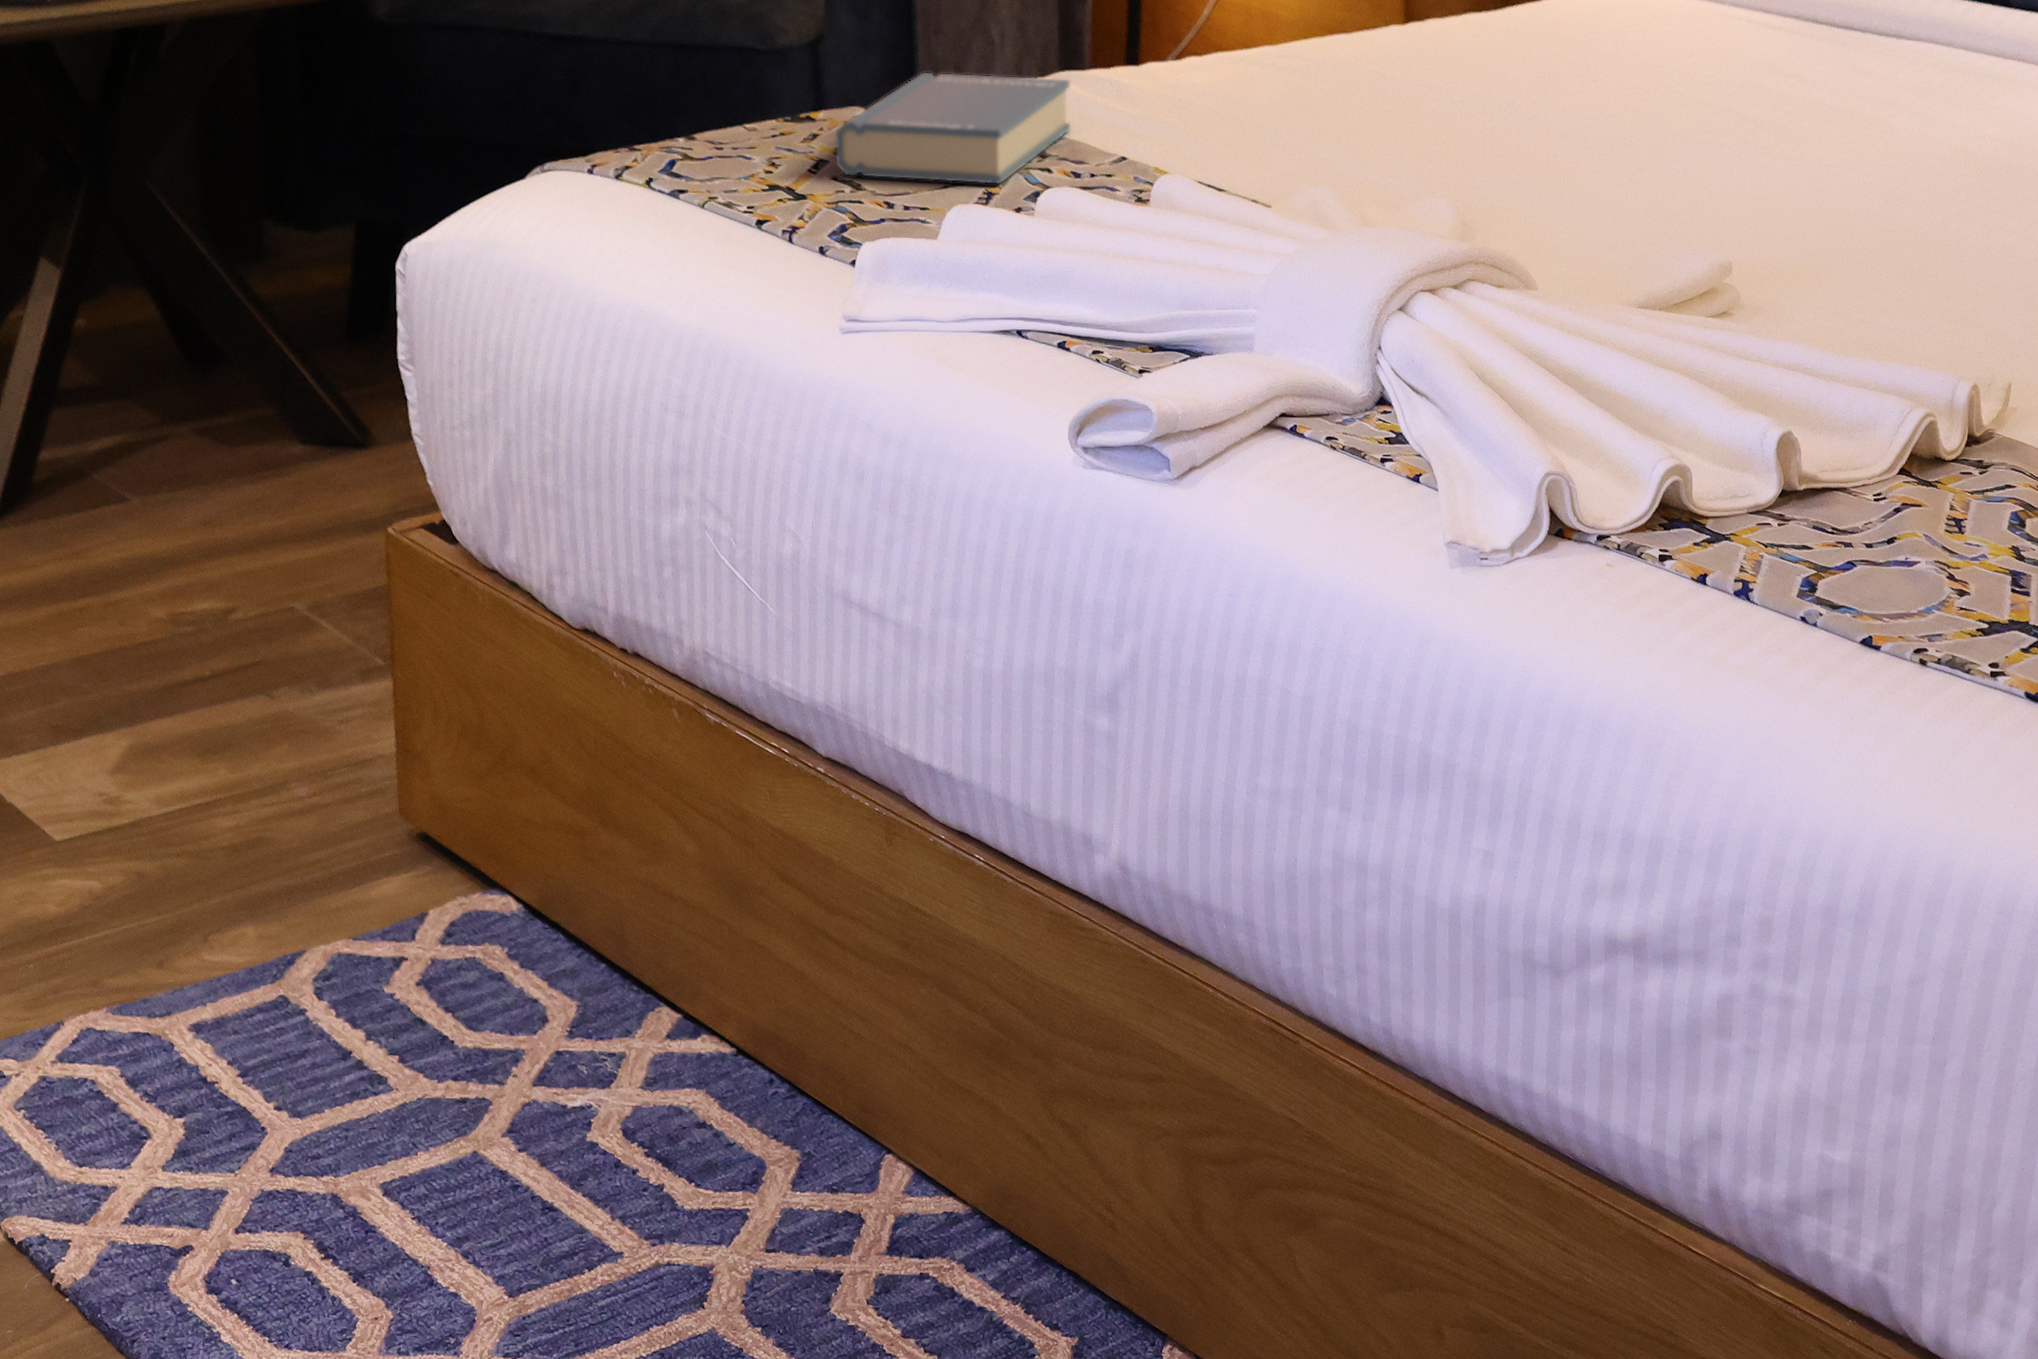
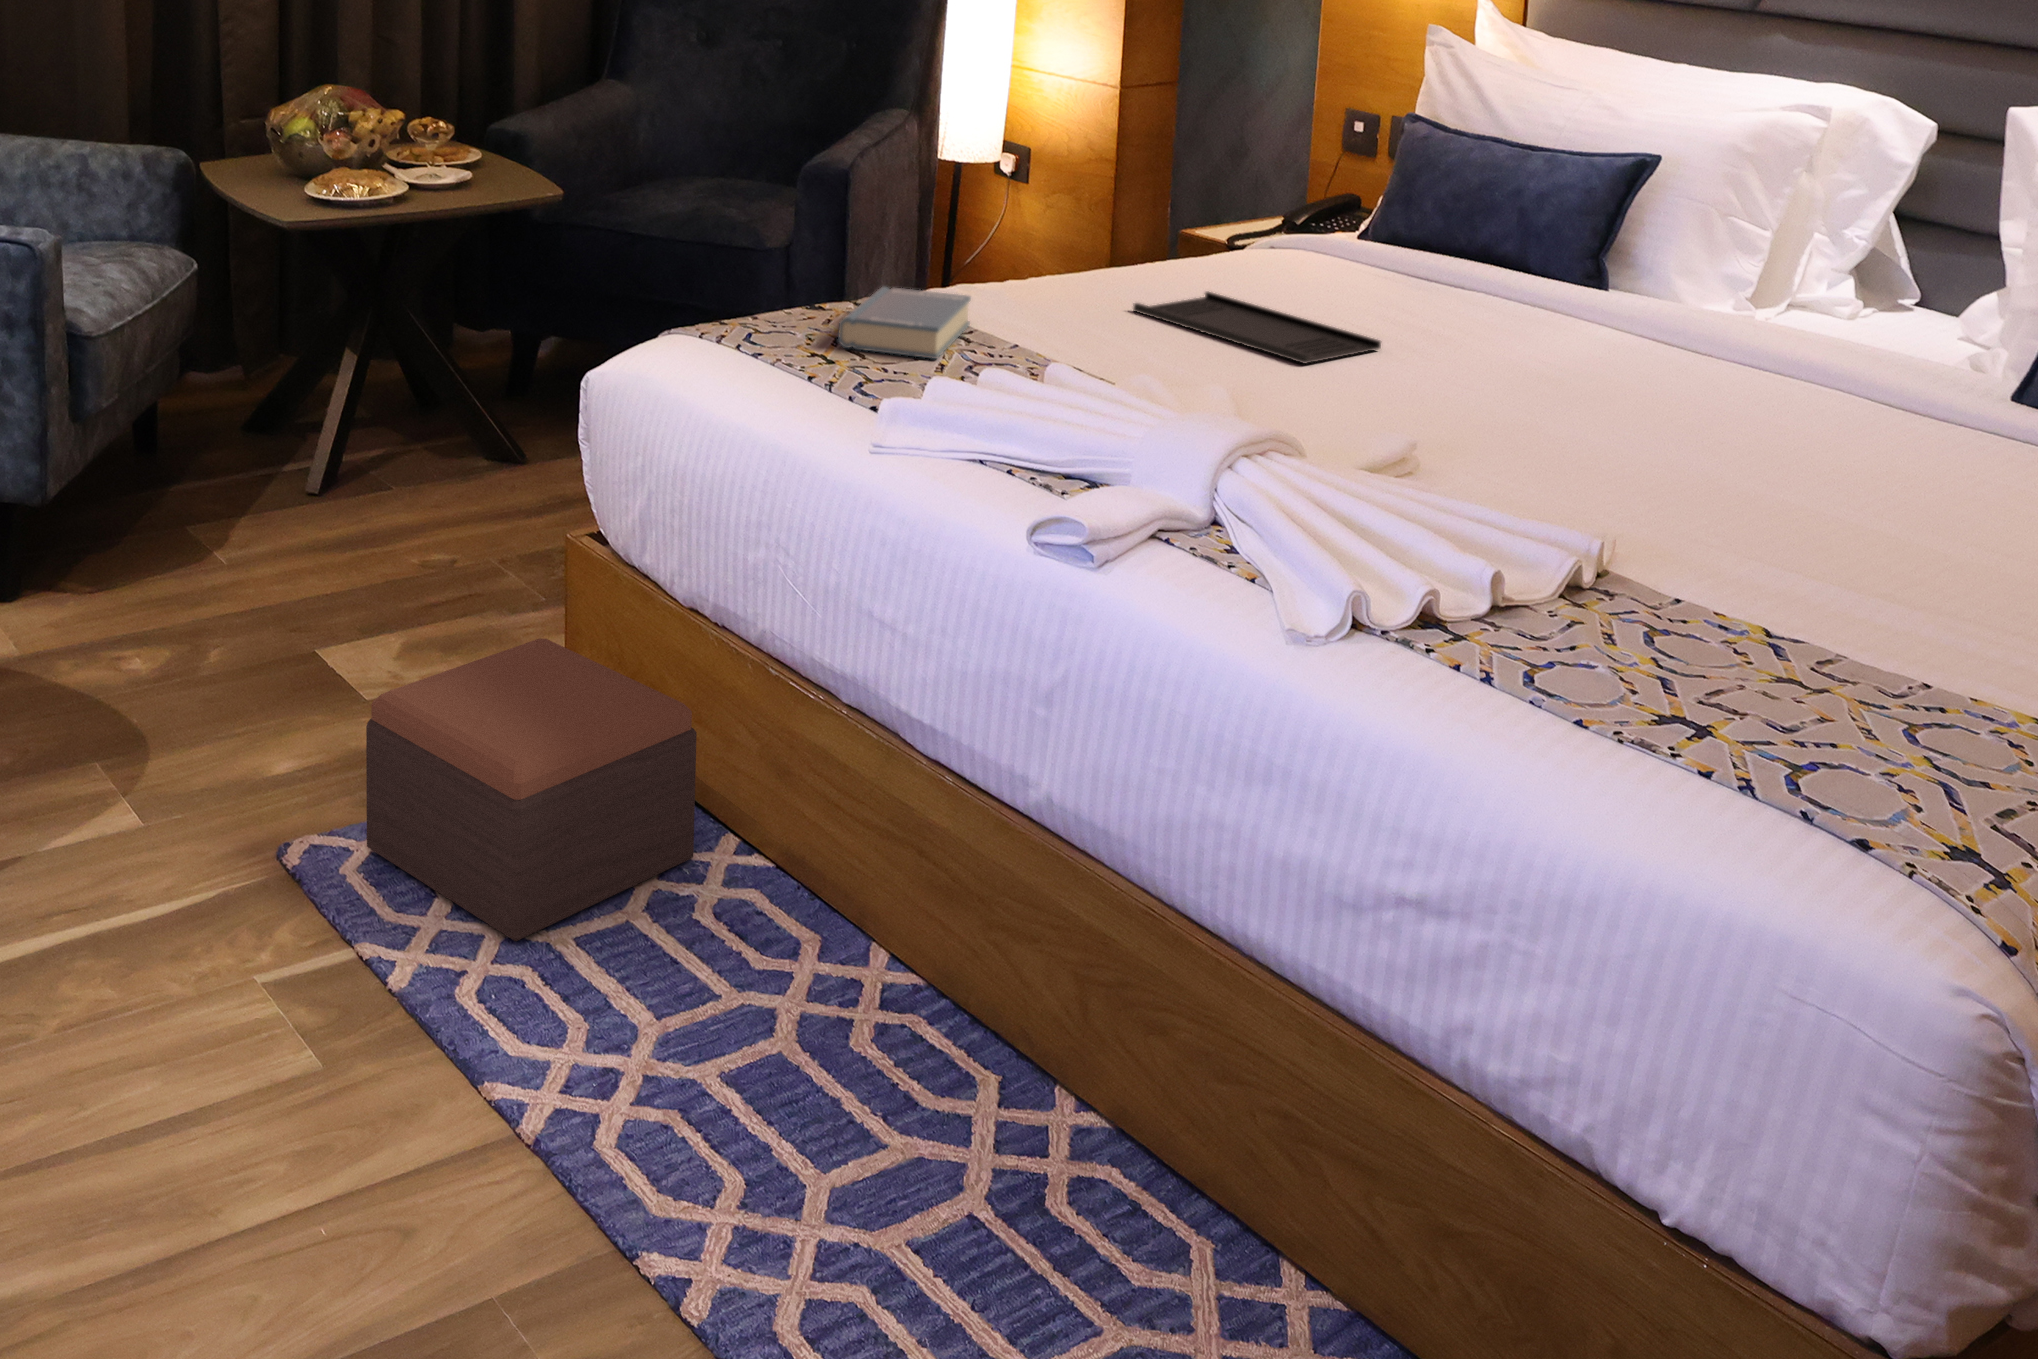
tray: none [1351,58,1742,159] -> present [1133,292,1381,364]
footstool: none [18,699,600,1203] -> present [366,638,697,941]

